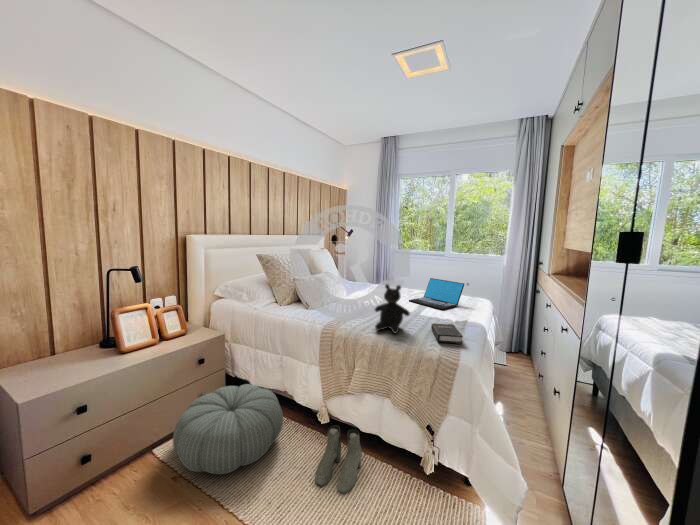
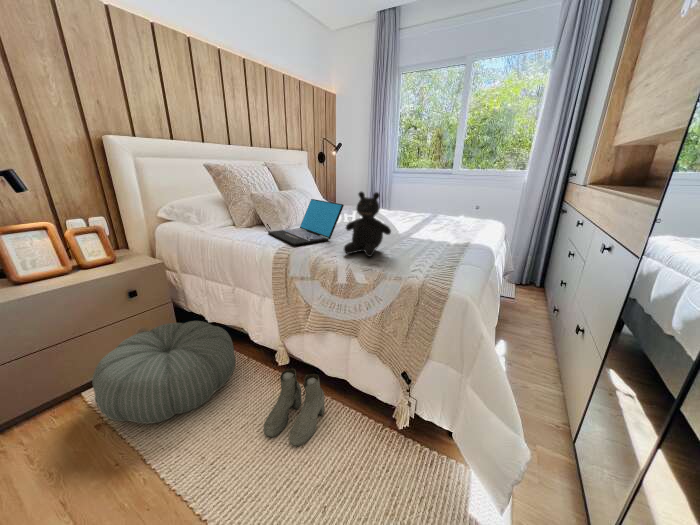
laptop: present [409,278,464,310] -> present [268,199,344,245]
hardback book: present [431,323,463,344] -> none [420,244,459,269]

